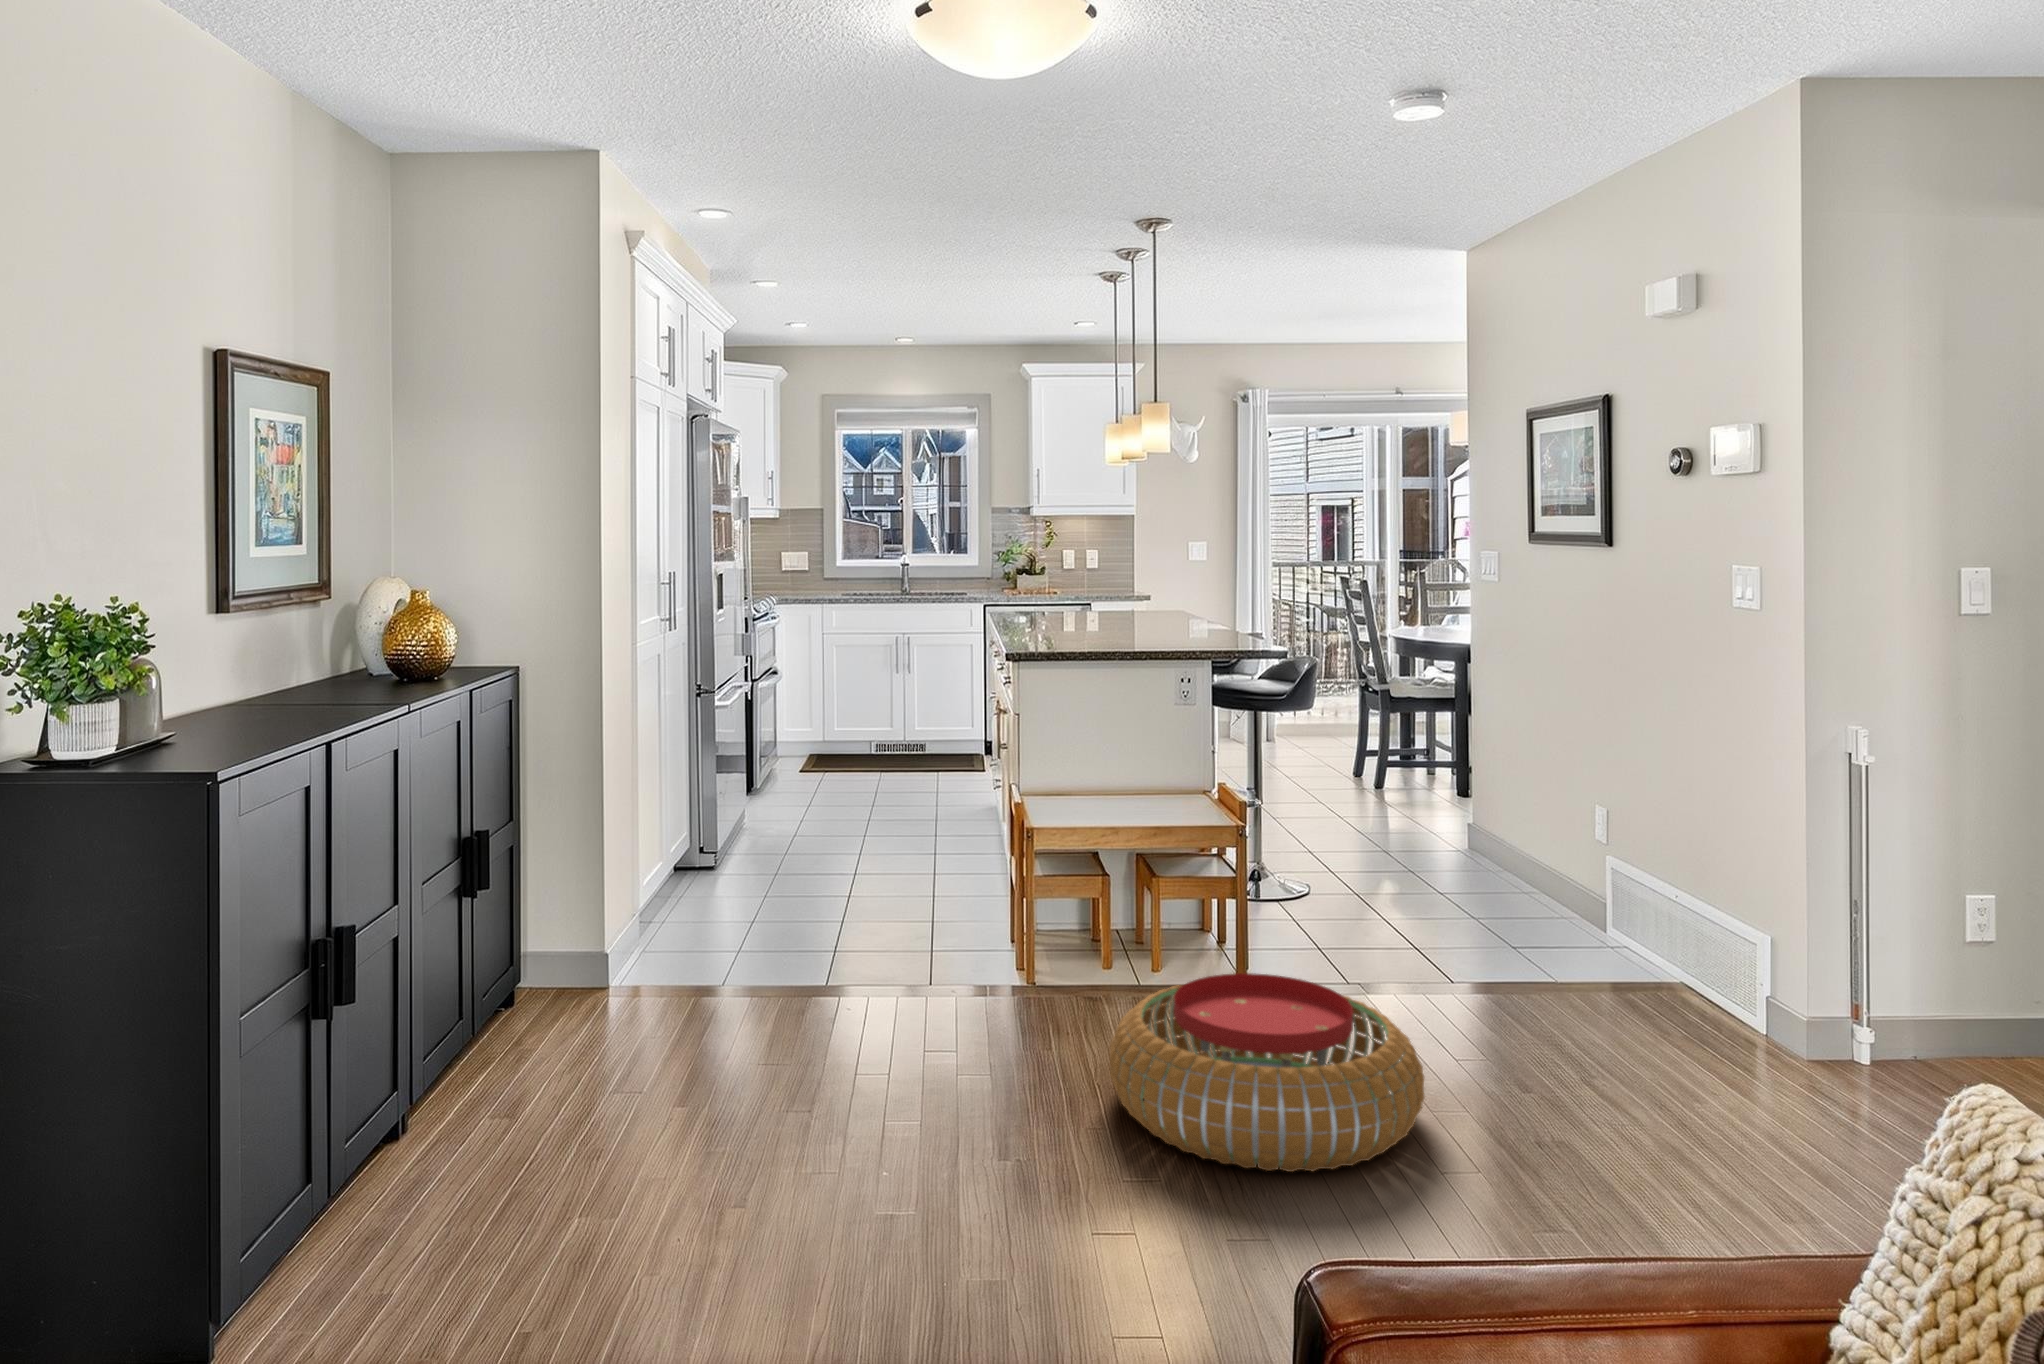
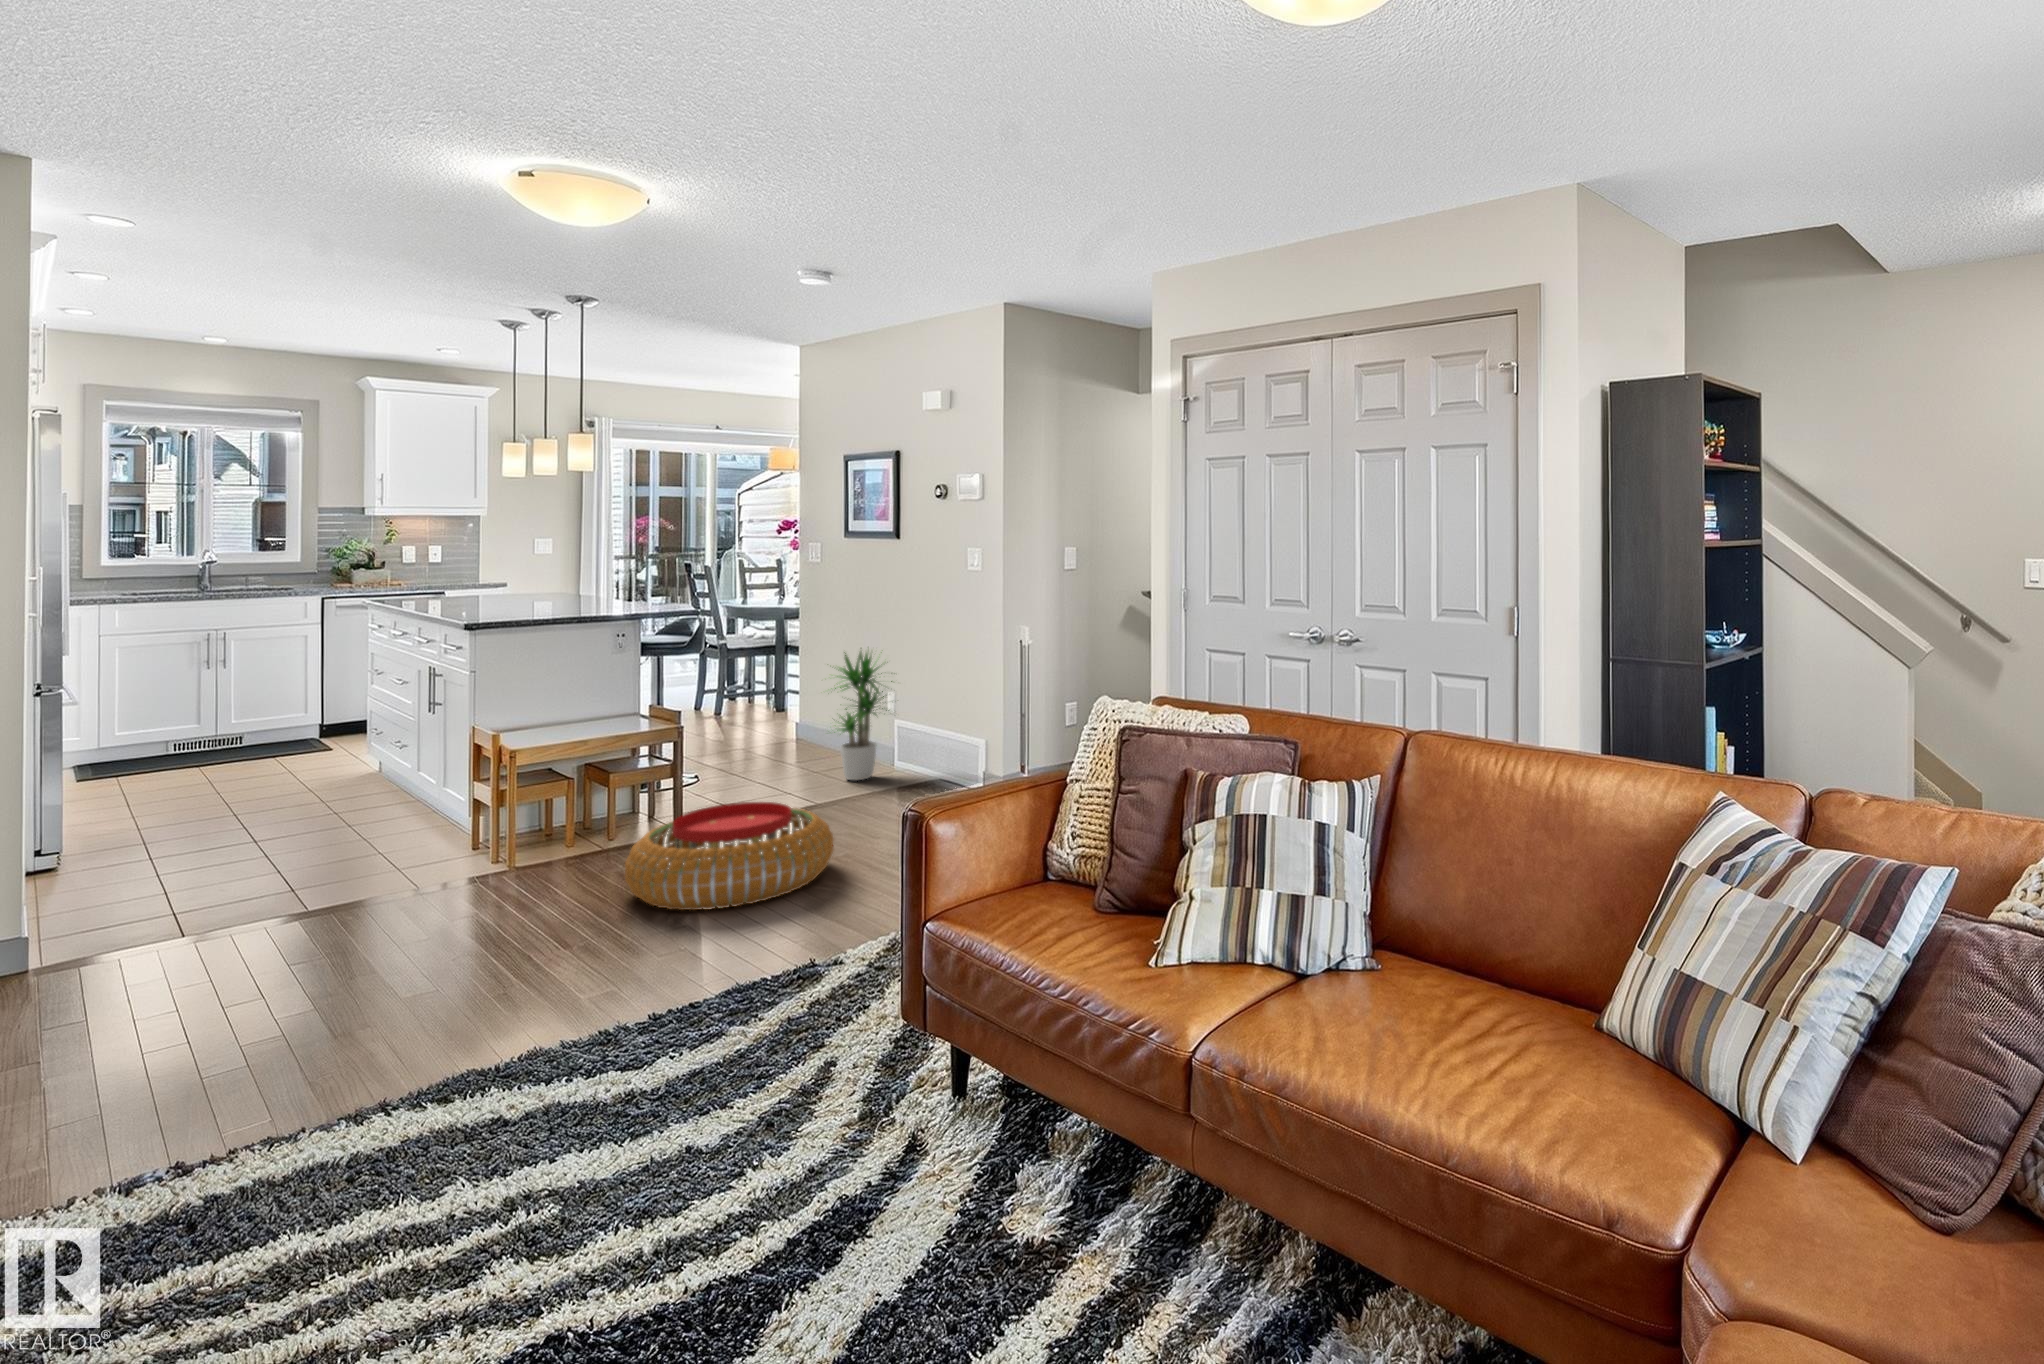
potted plant: none [1469,724,1616,954] -> present [831,652,892,780]

